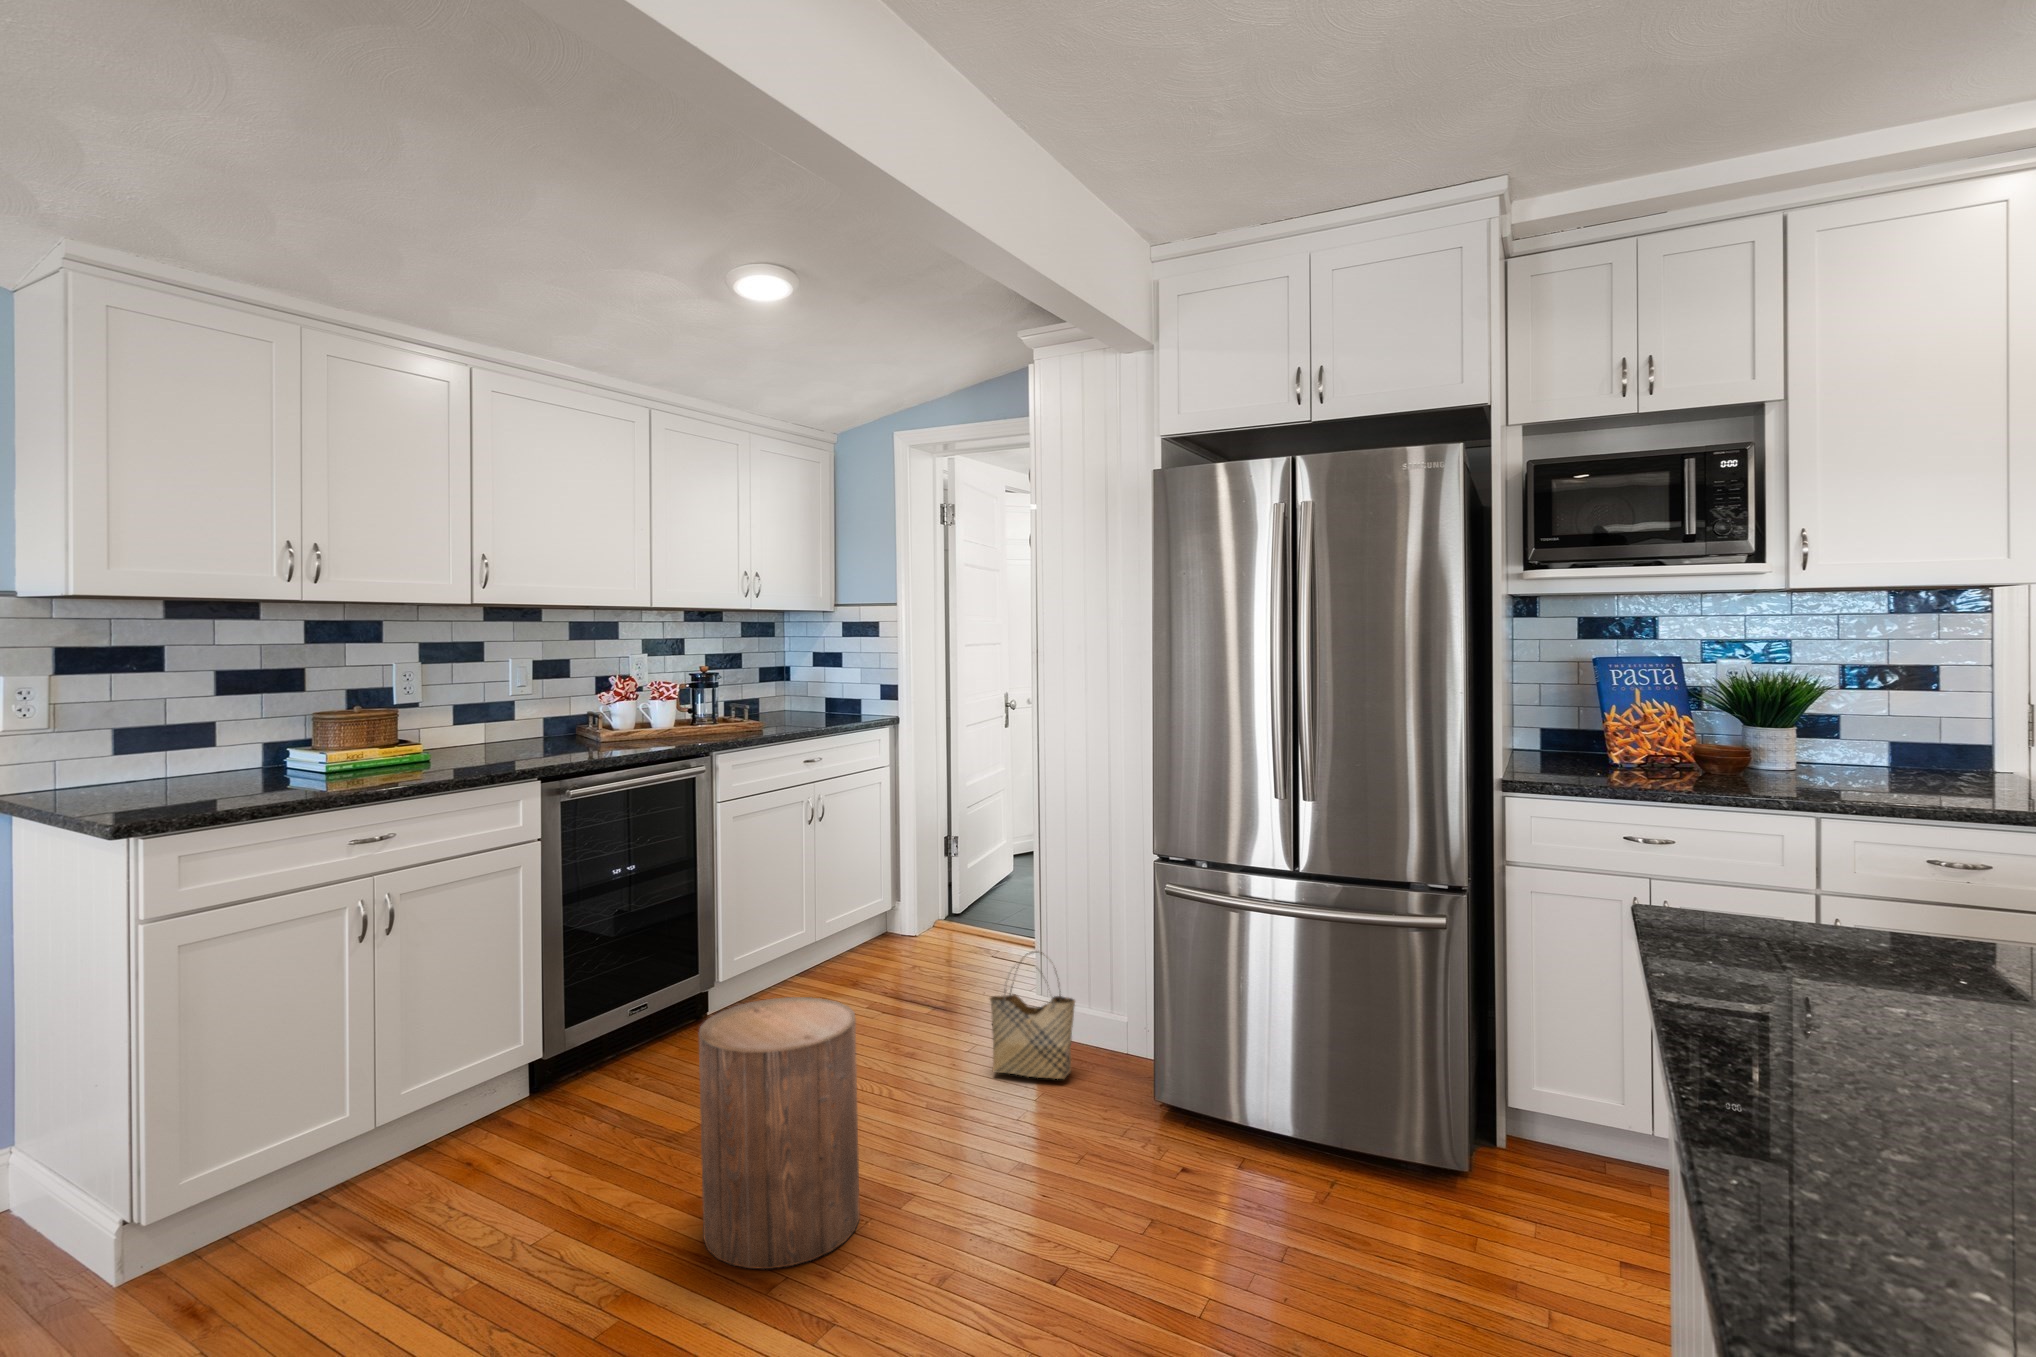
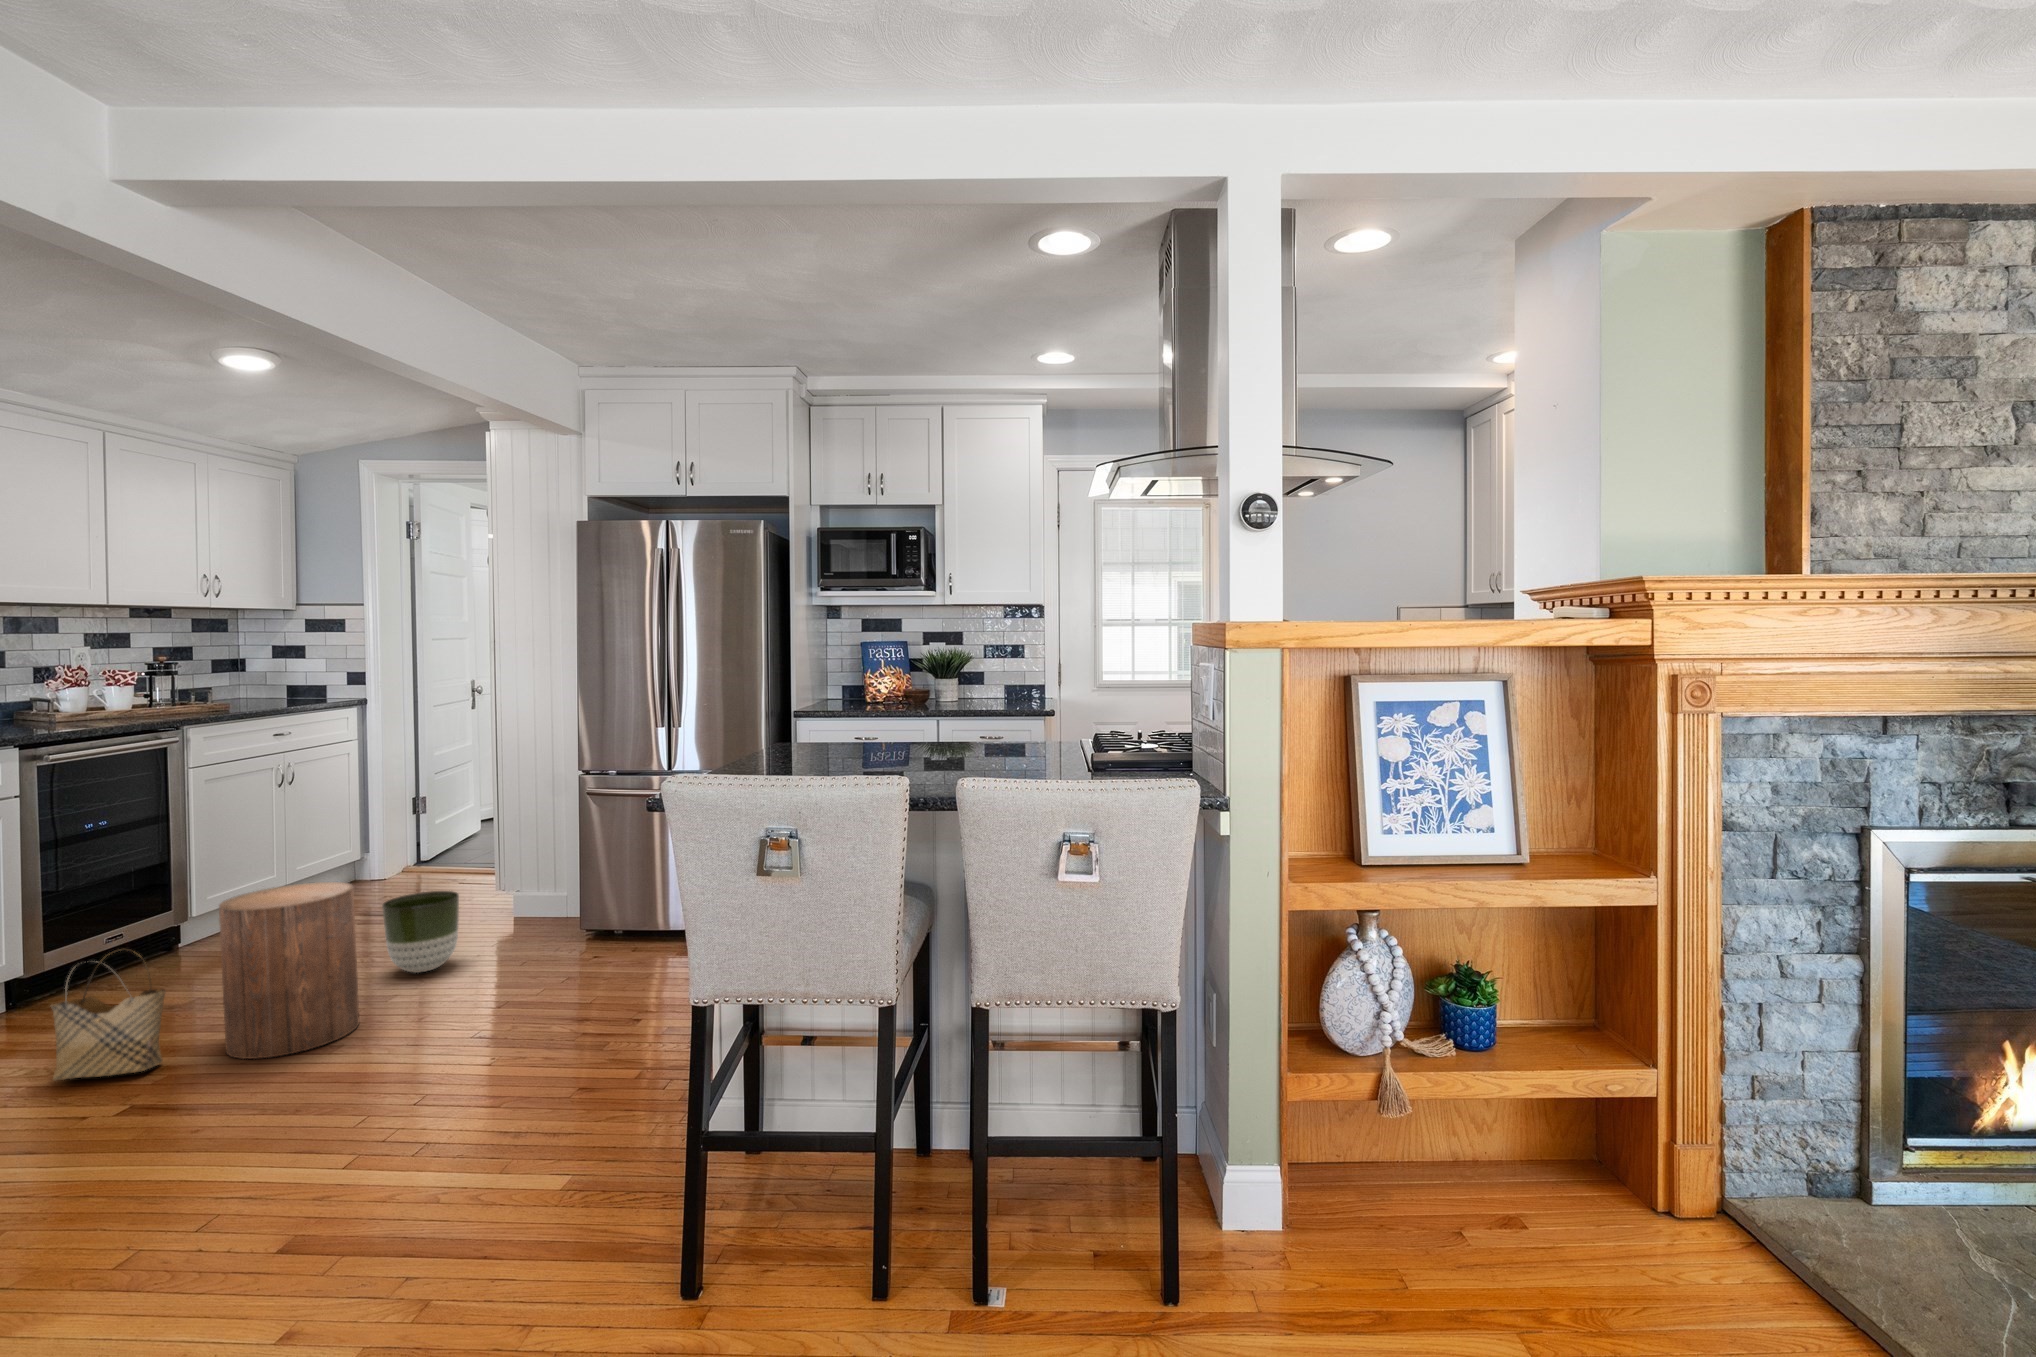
woven basket: present [990,951,1075,1079] -> present [51,948,166,1081]
planter: none [897,1003,989,1124] -> present [382,891,459,973]

